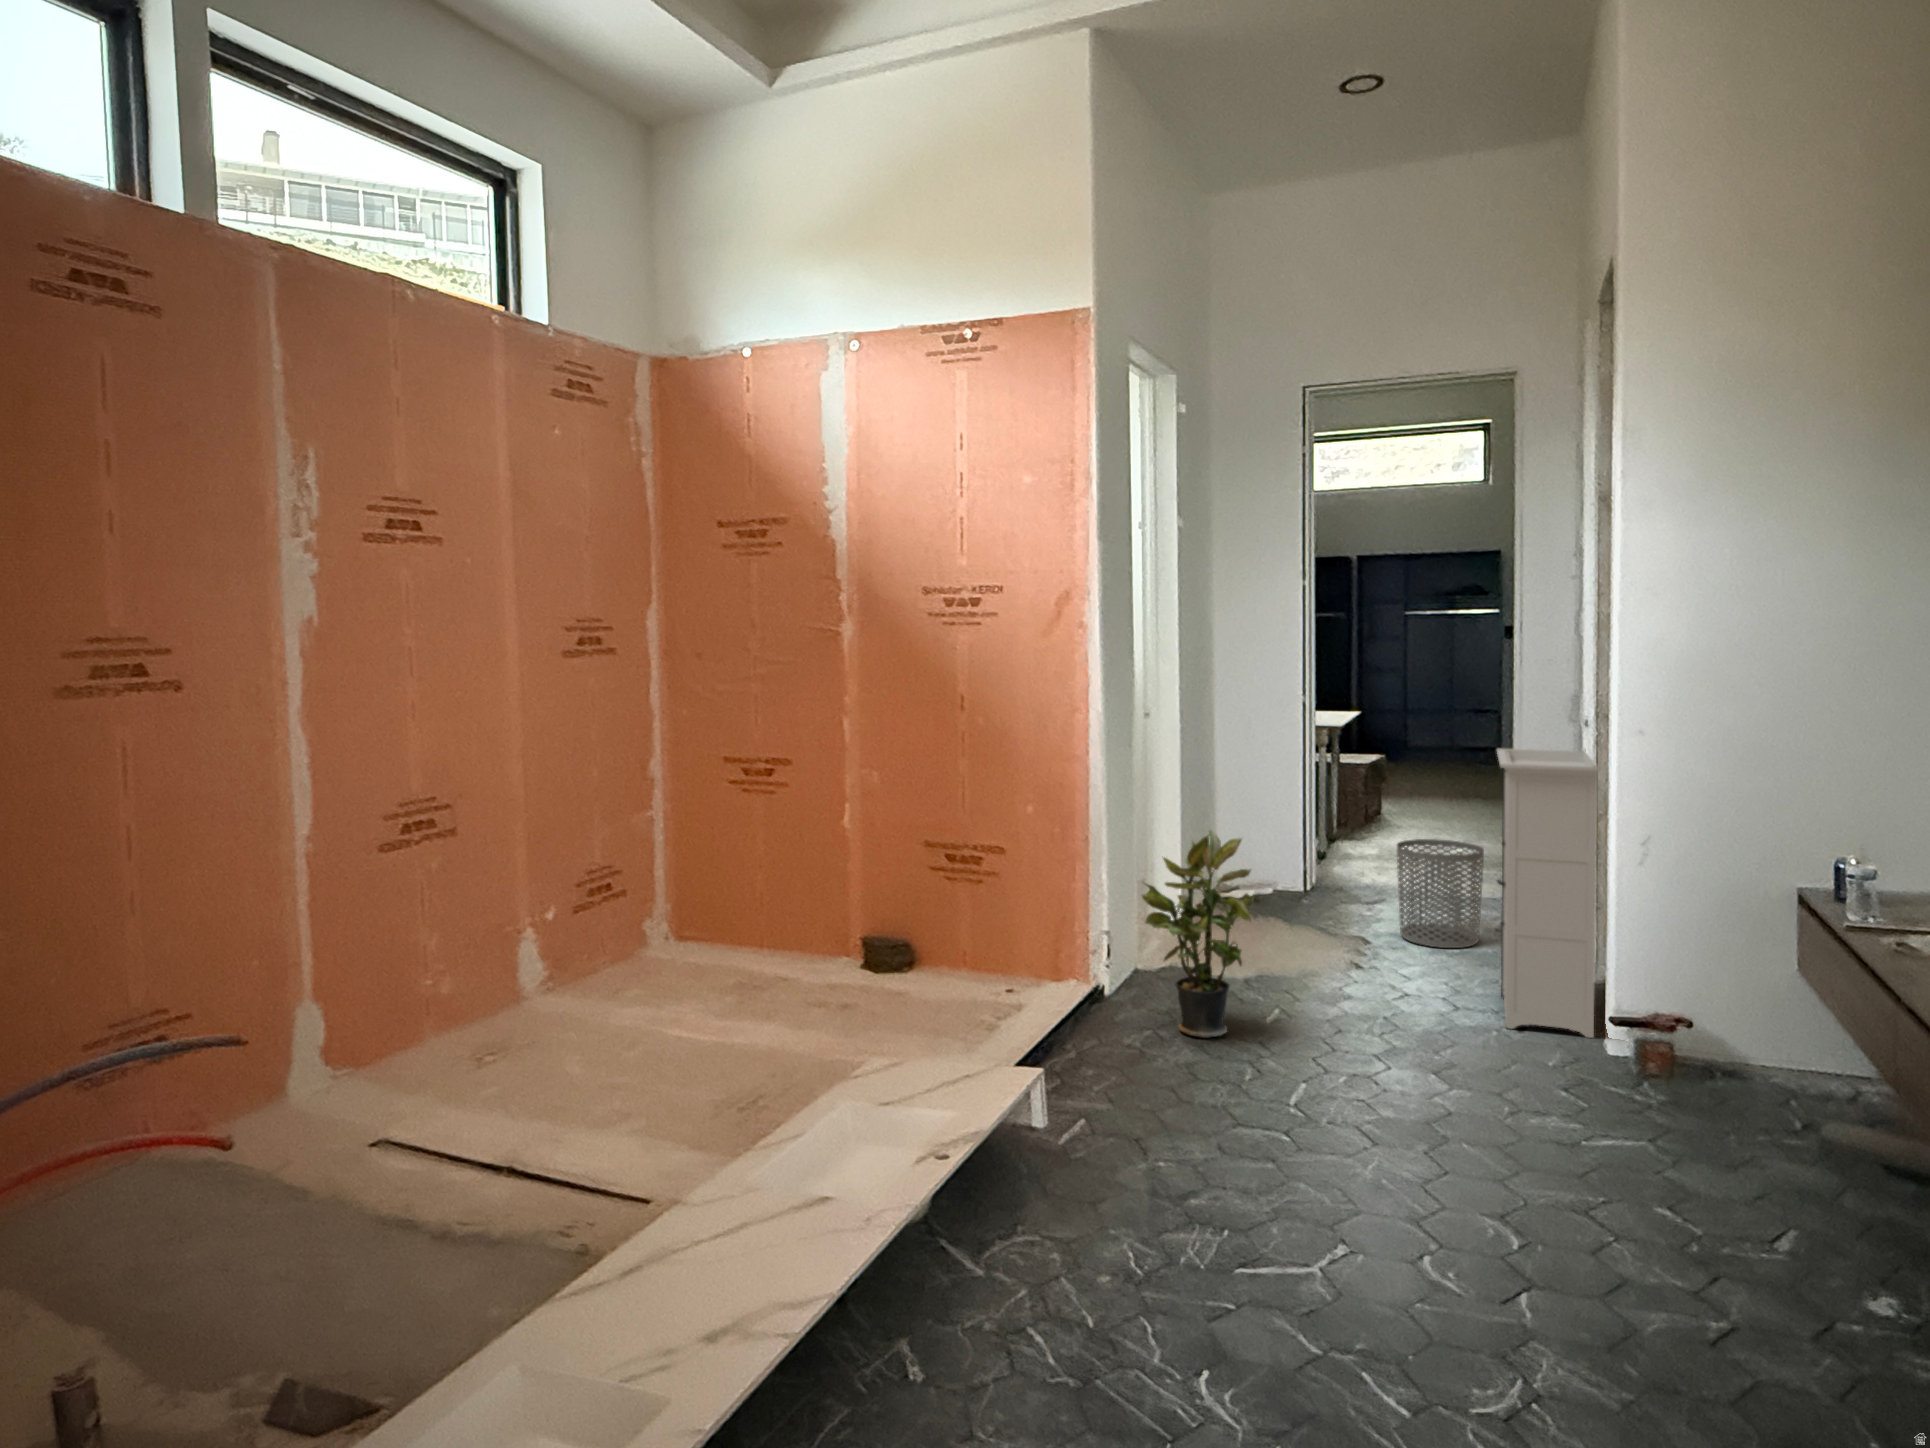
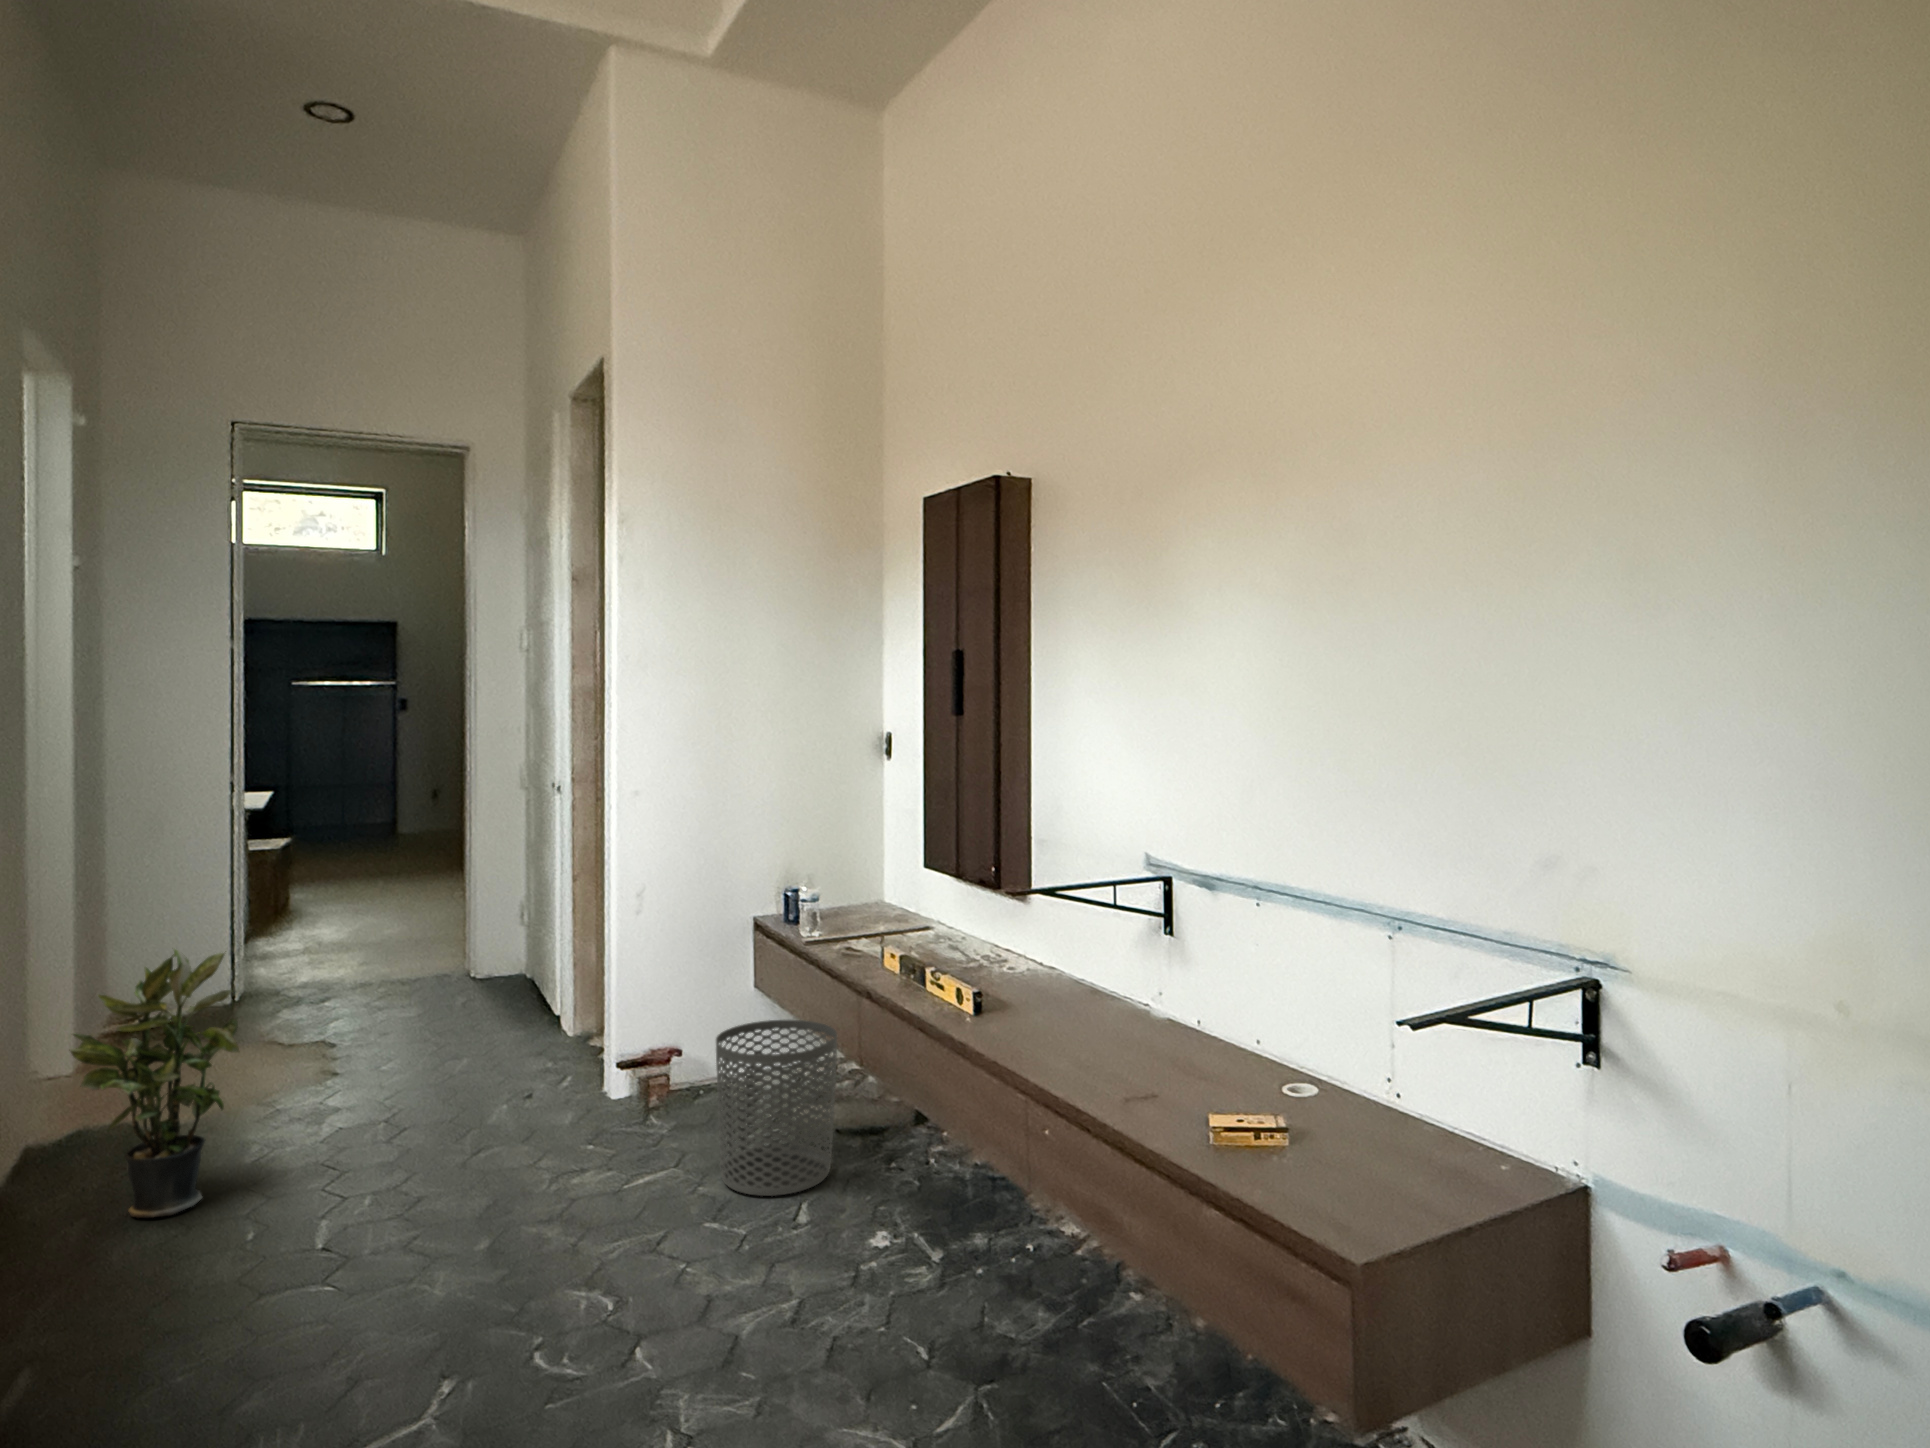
storage cabinet: present [1497,749,1598,1038] -> none [490,812,599,1102]
waste bin: present [1396,839,1484,948] -> present [716,1020,837,1196]

